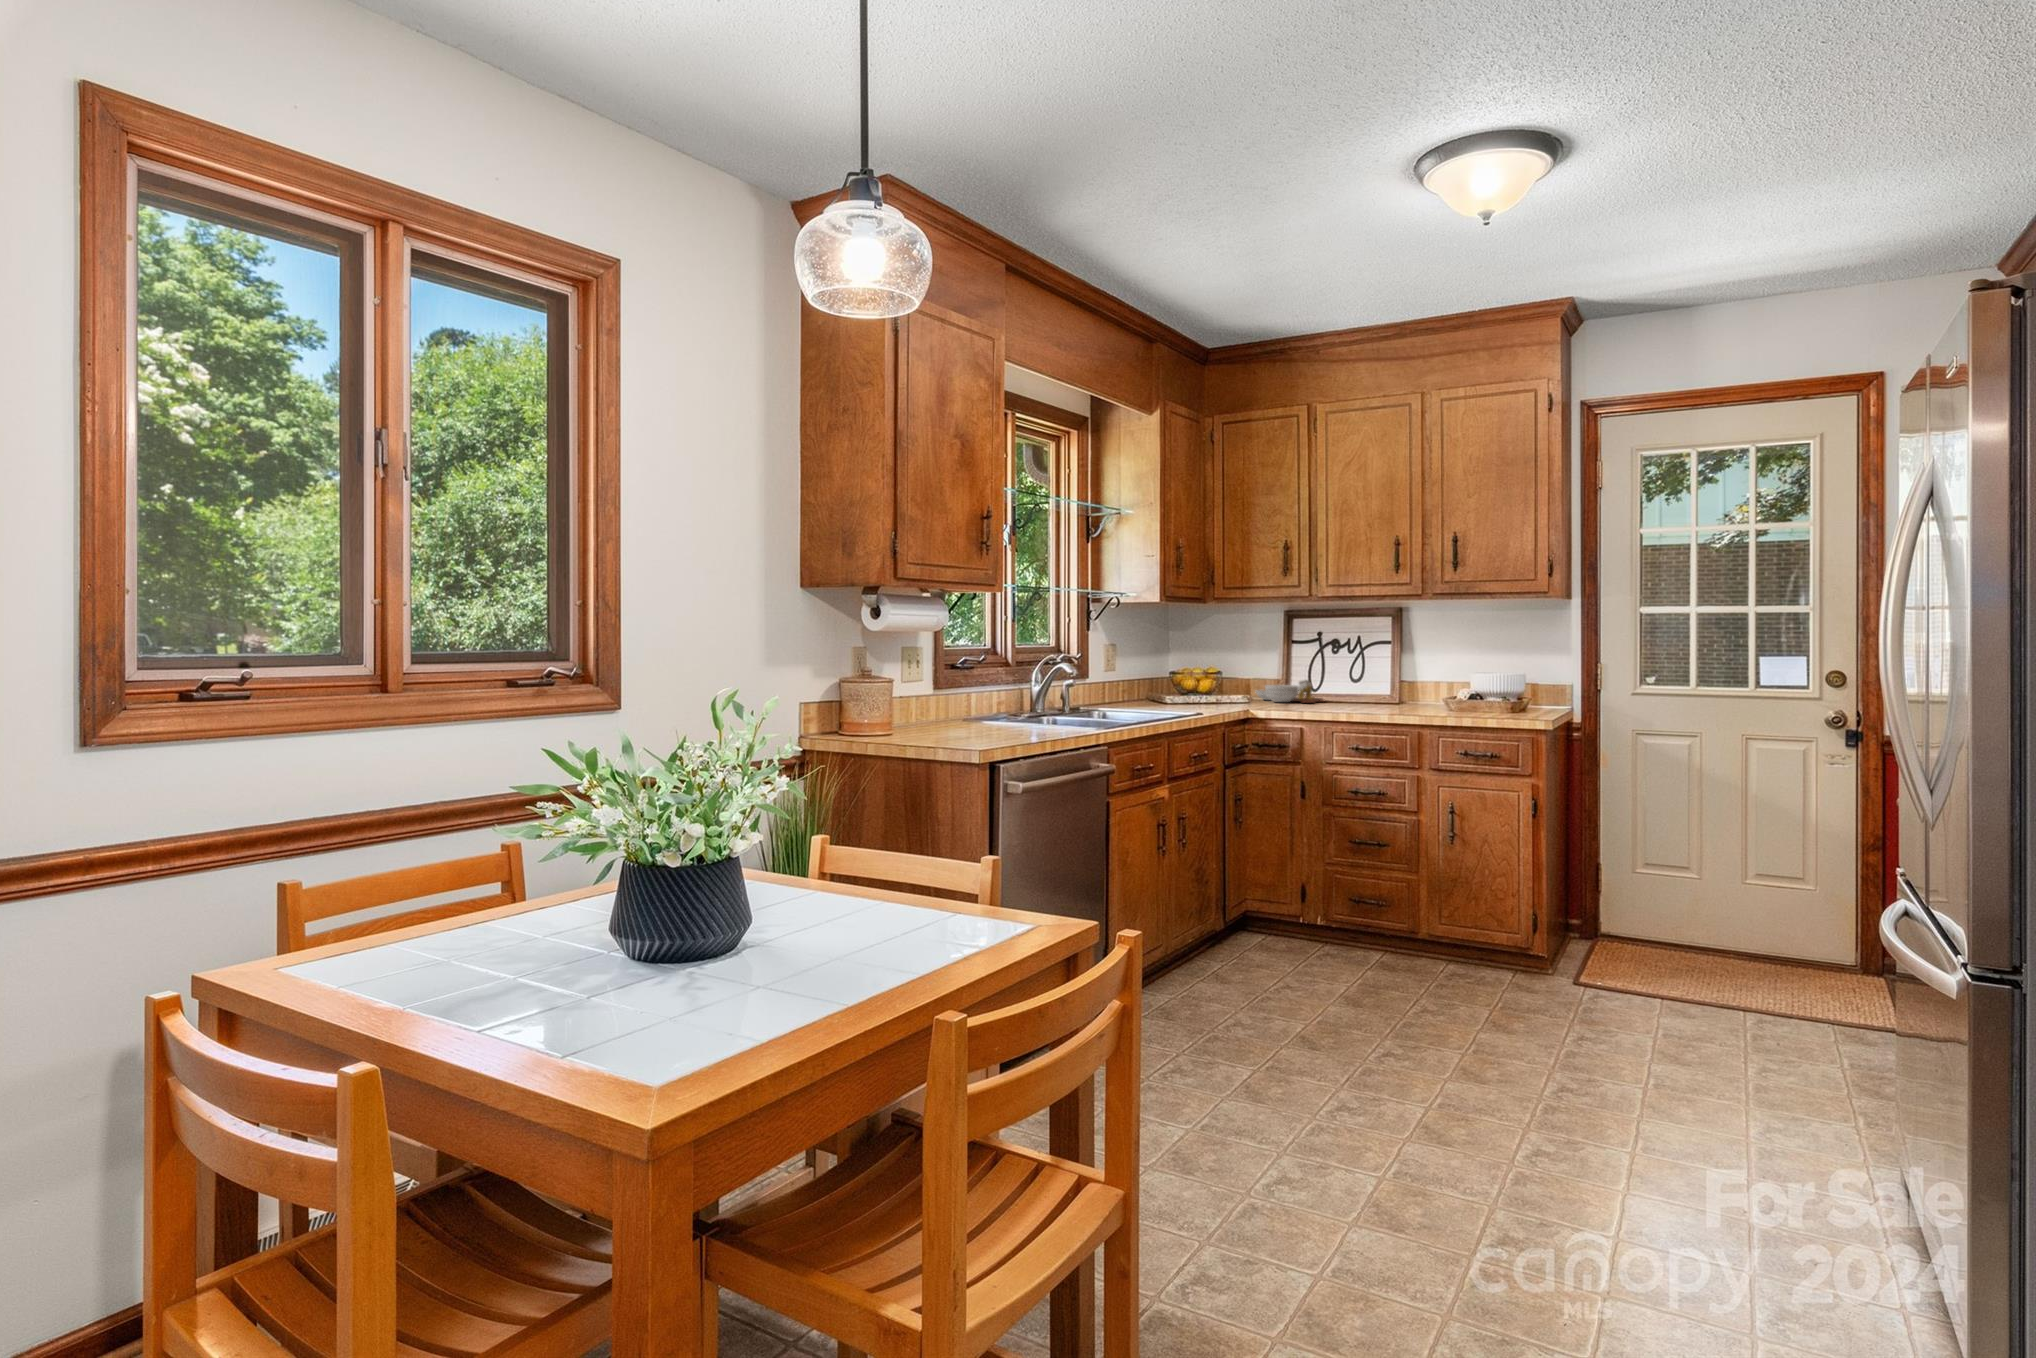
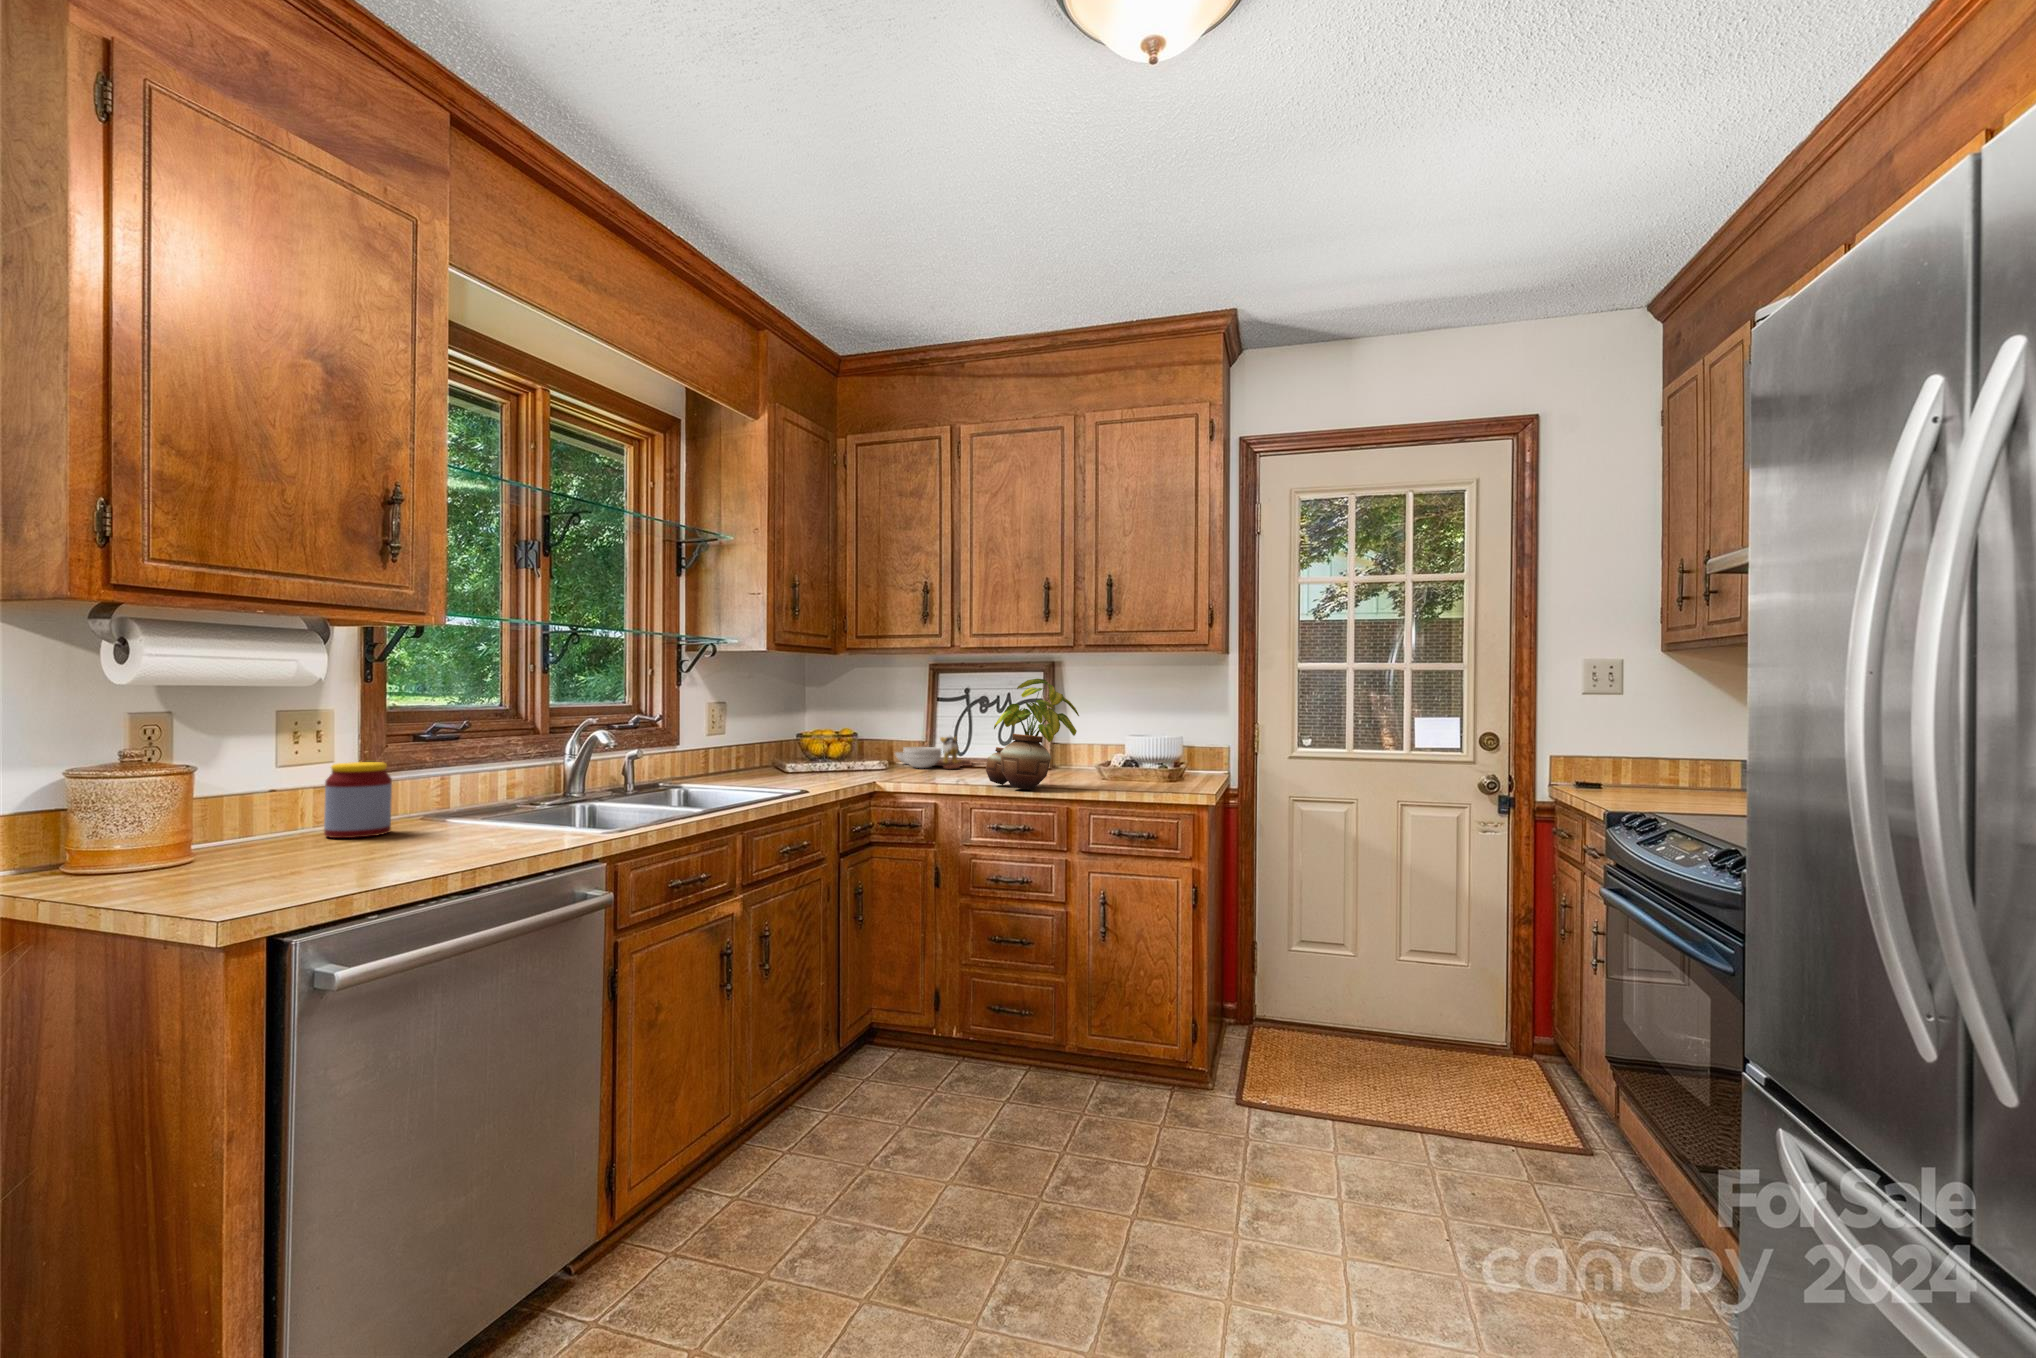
potted plant: none [1346,623,1431,716] -> present [986,679,1079,789]
jar: none [921,682,957,729] -> present [324,762,392,838]

